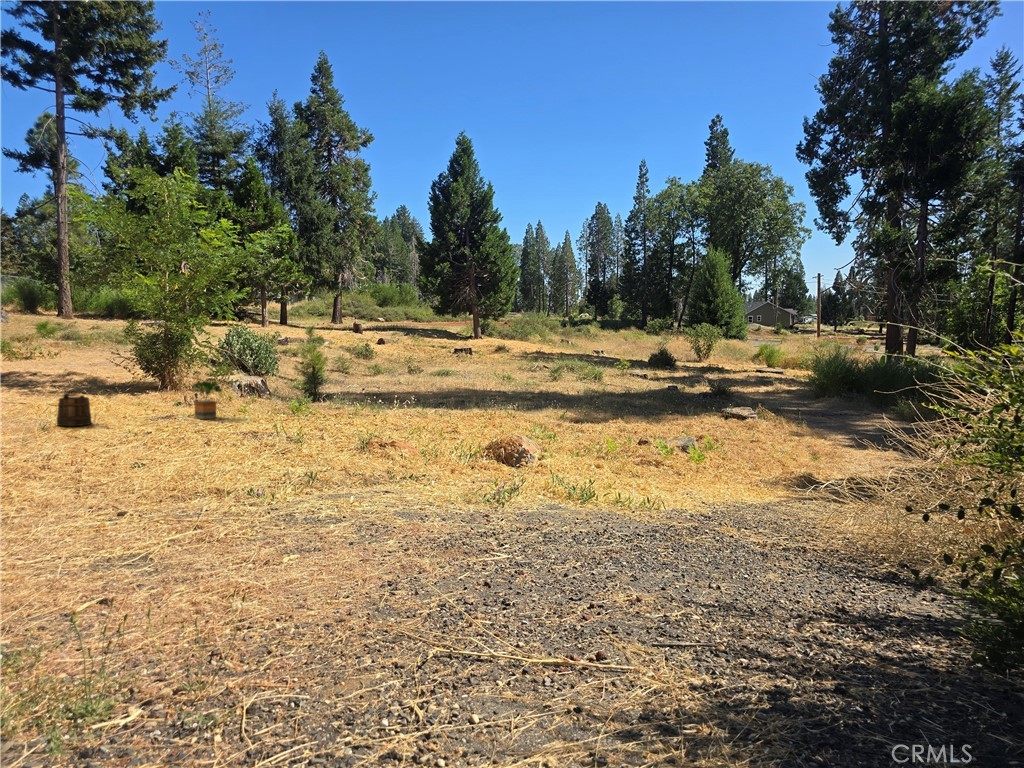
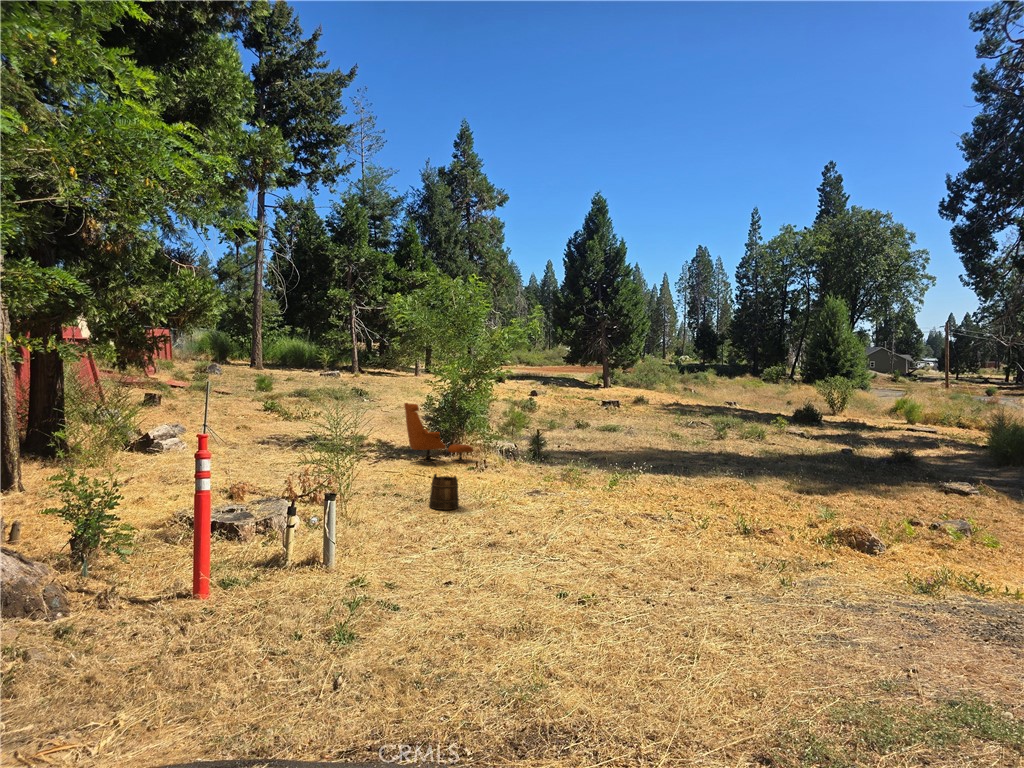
lounge chair: none [97,336,184,397] -> present [404,403,473,466]
potted tree: present [192,381,222,419] -> none [534,457,566,500]

